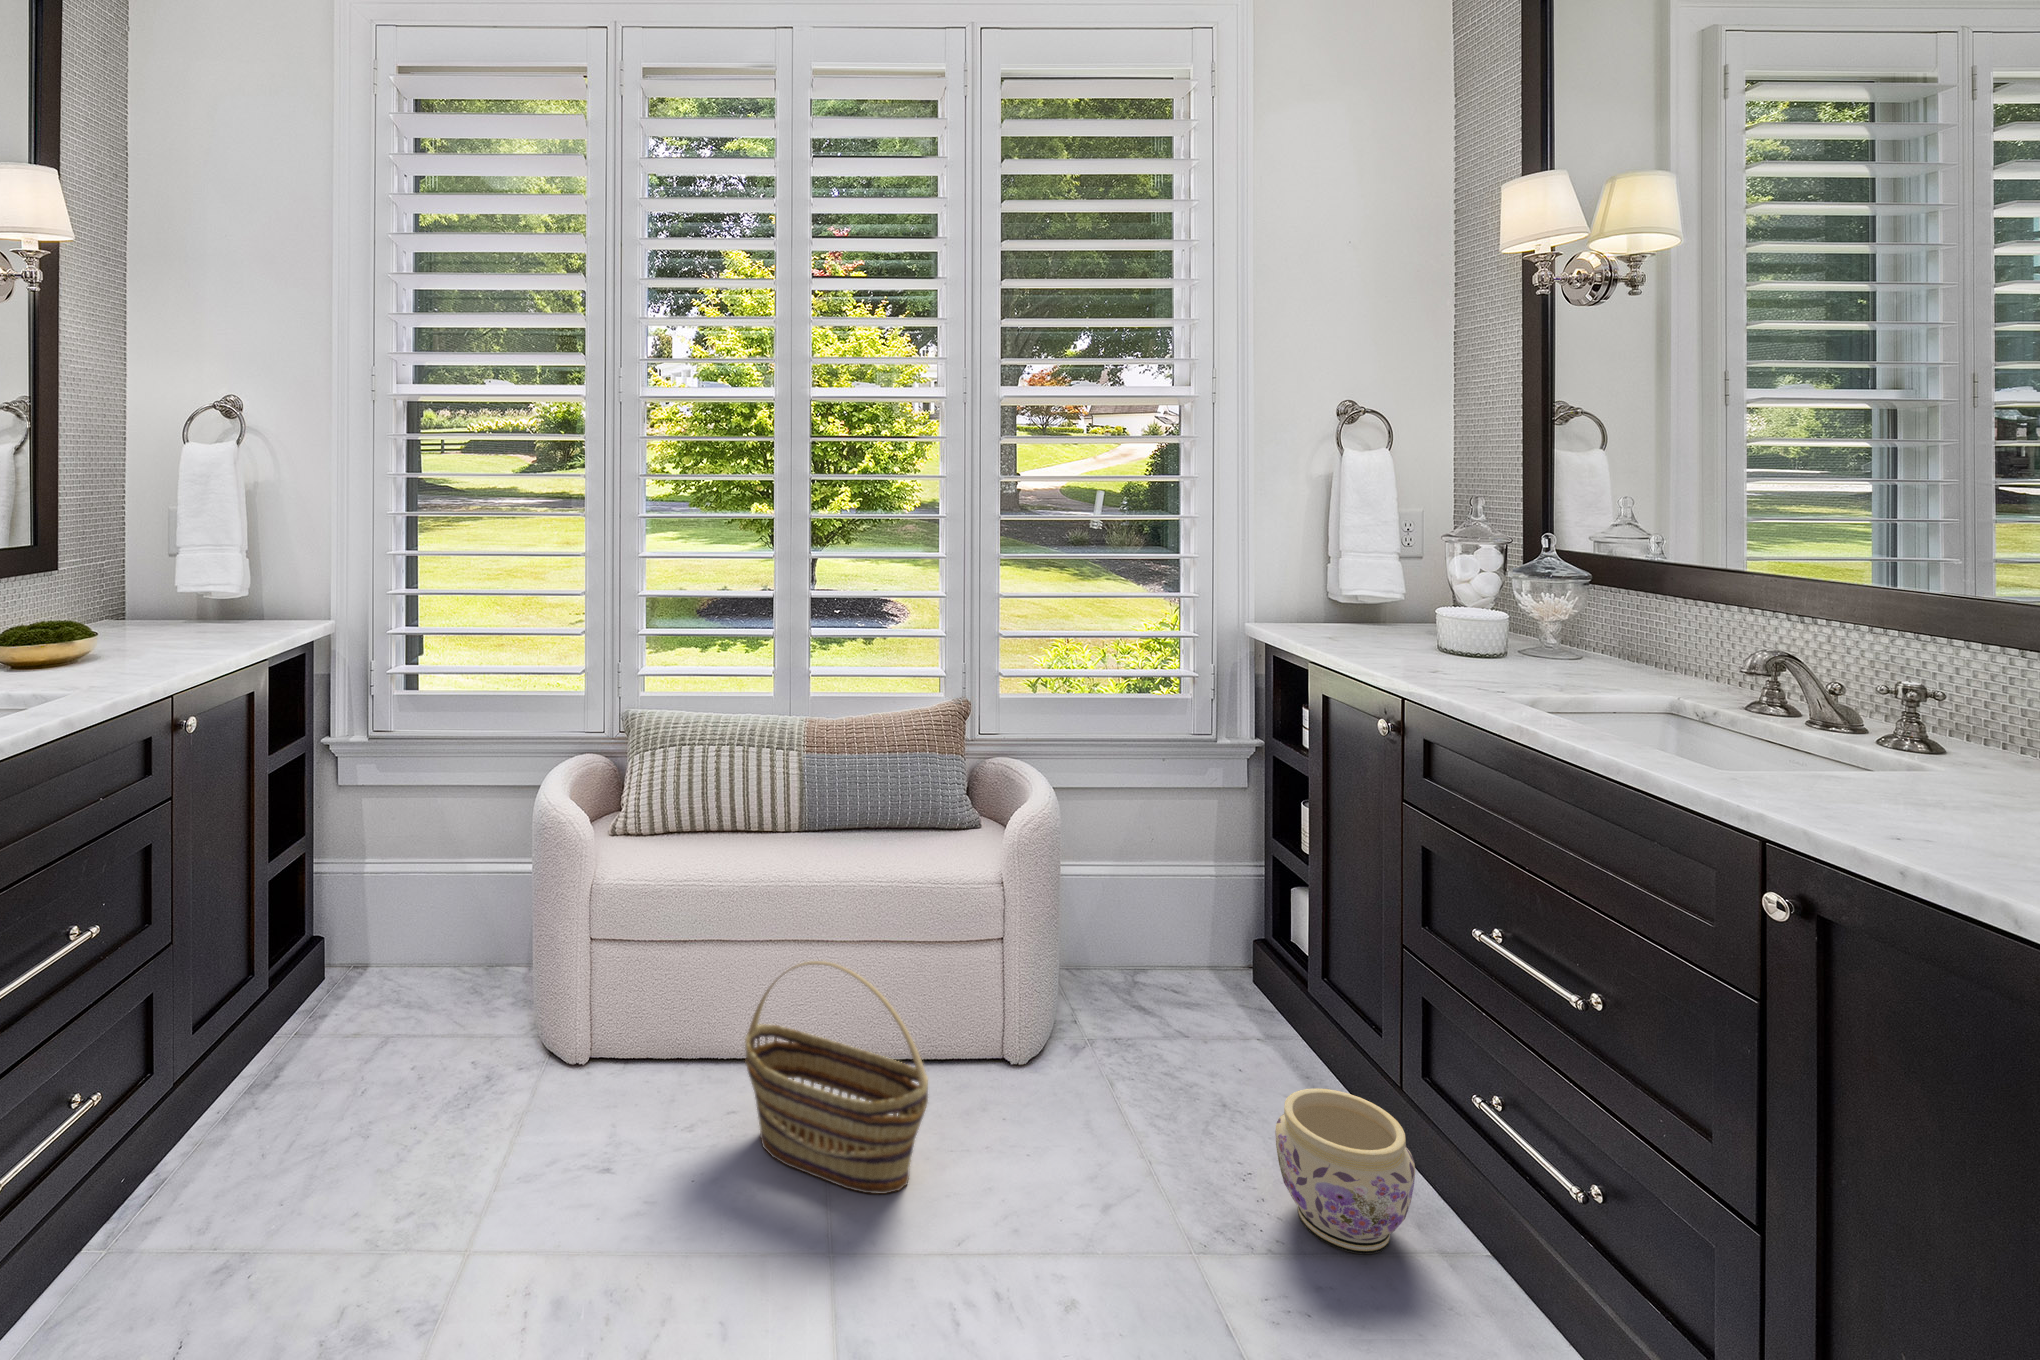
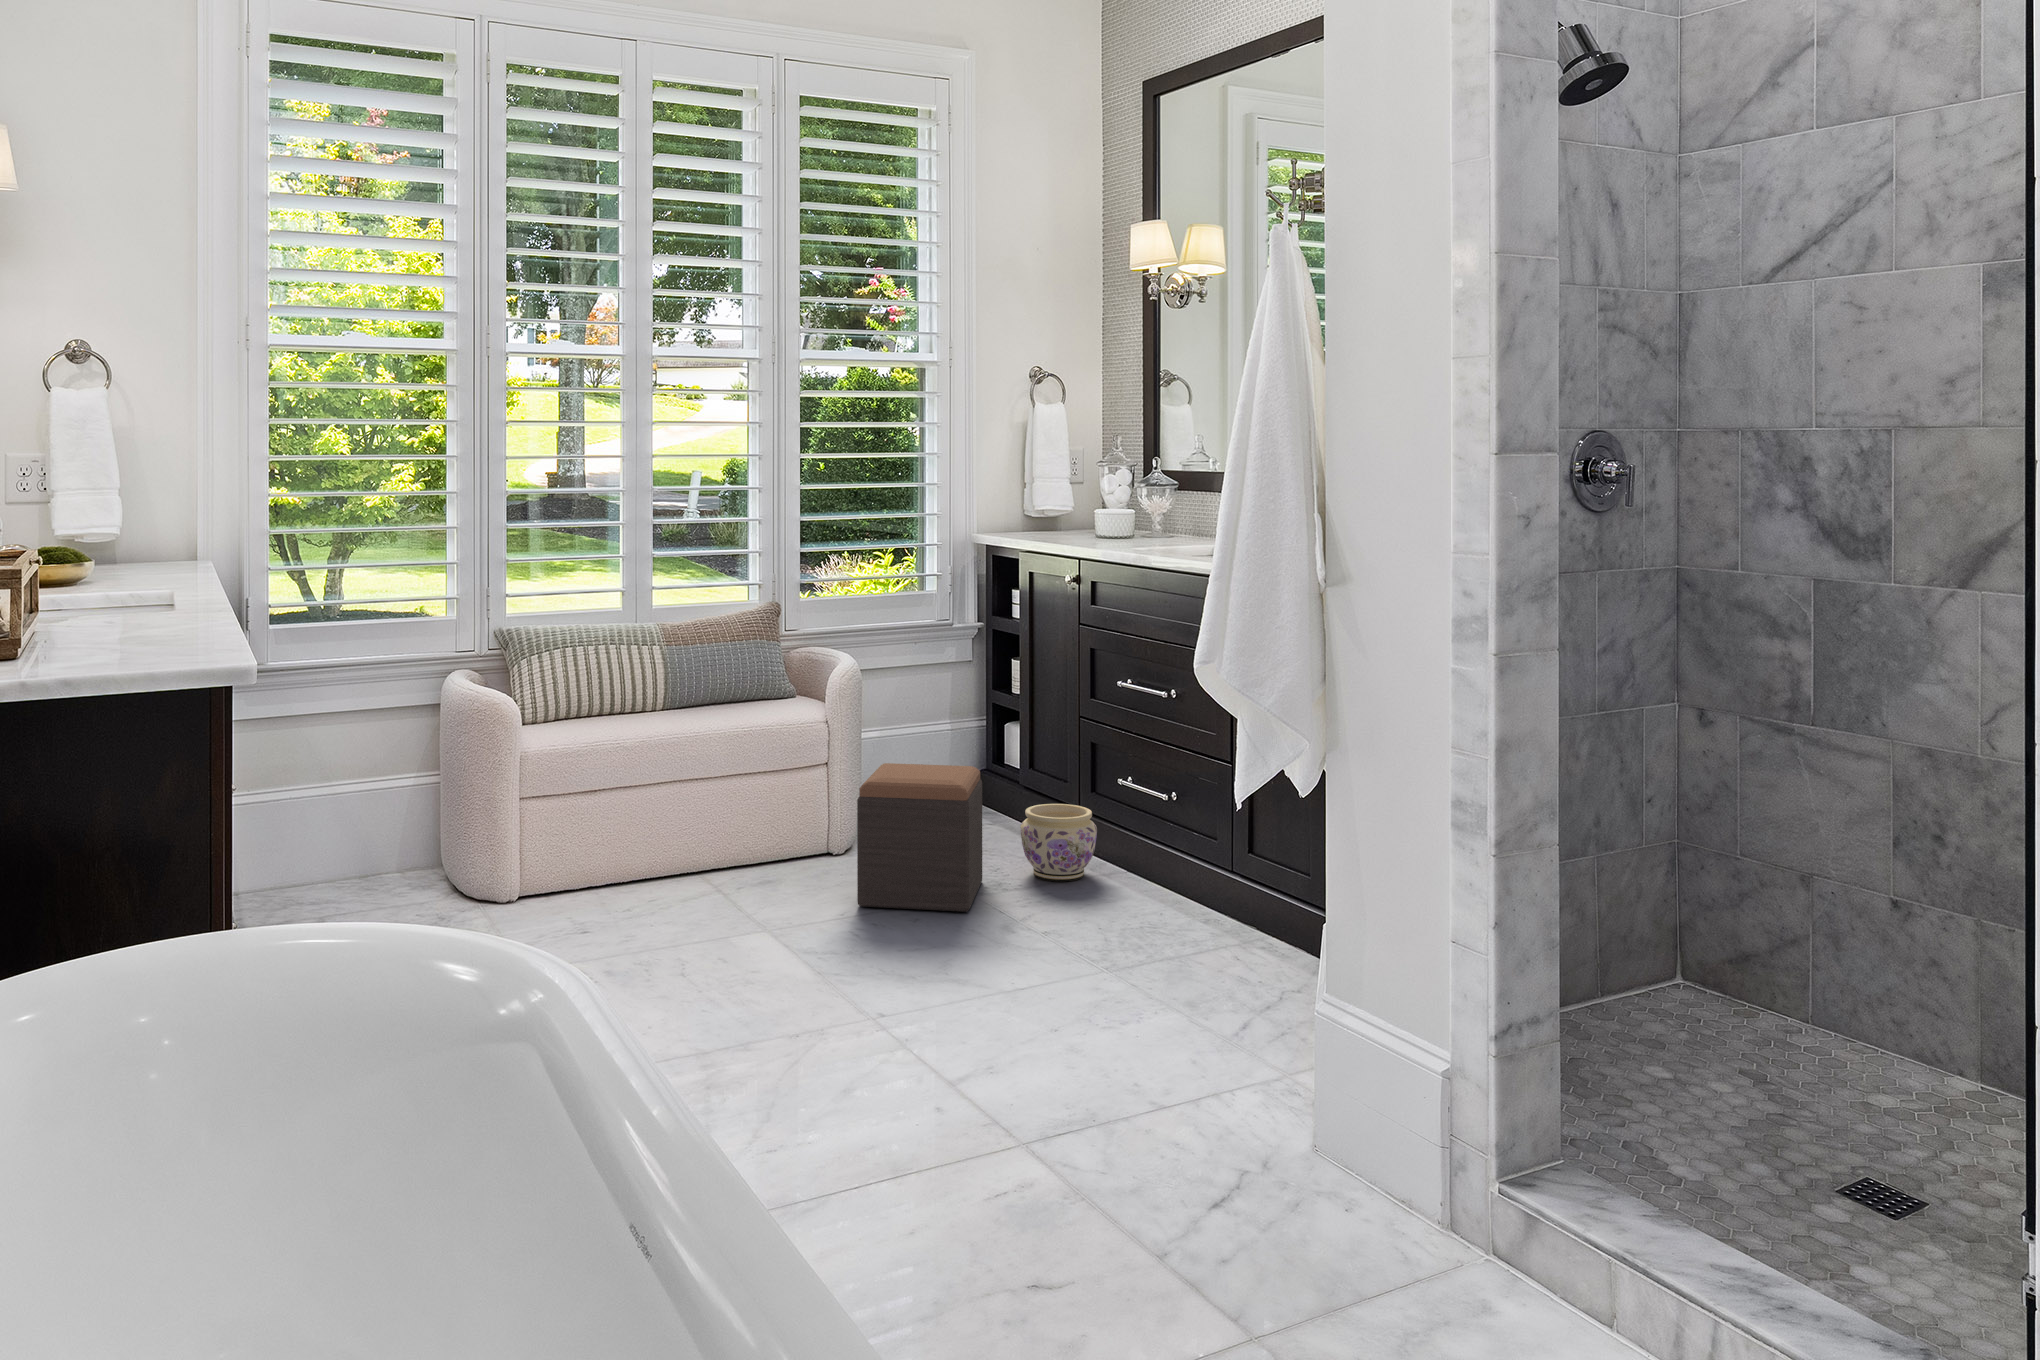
basket: present [745,961,928,1194] -> none [675,765,815,909]
footstool: none [979,981,1205,1308] -> present [857,763,982,912]

